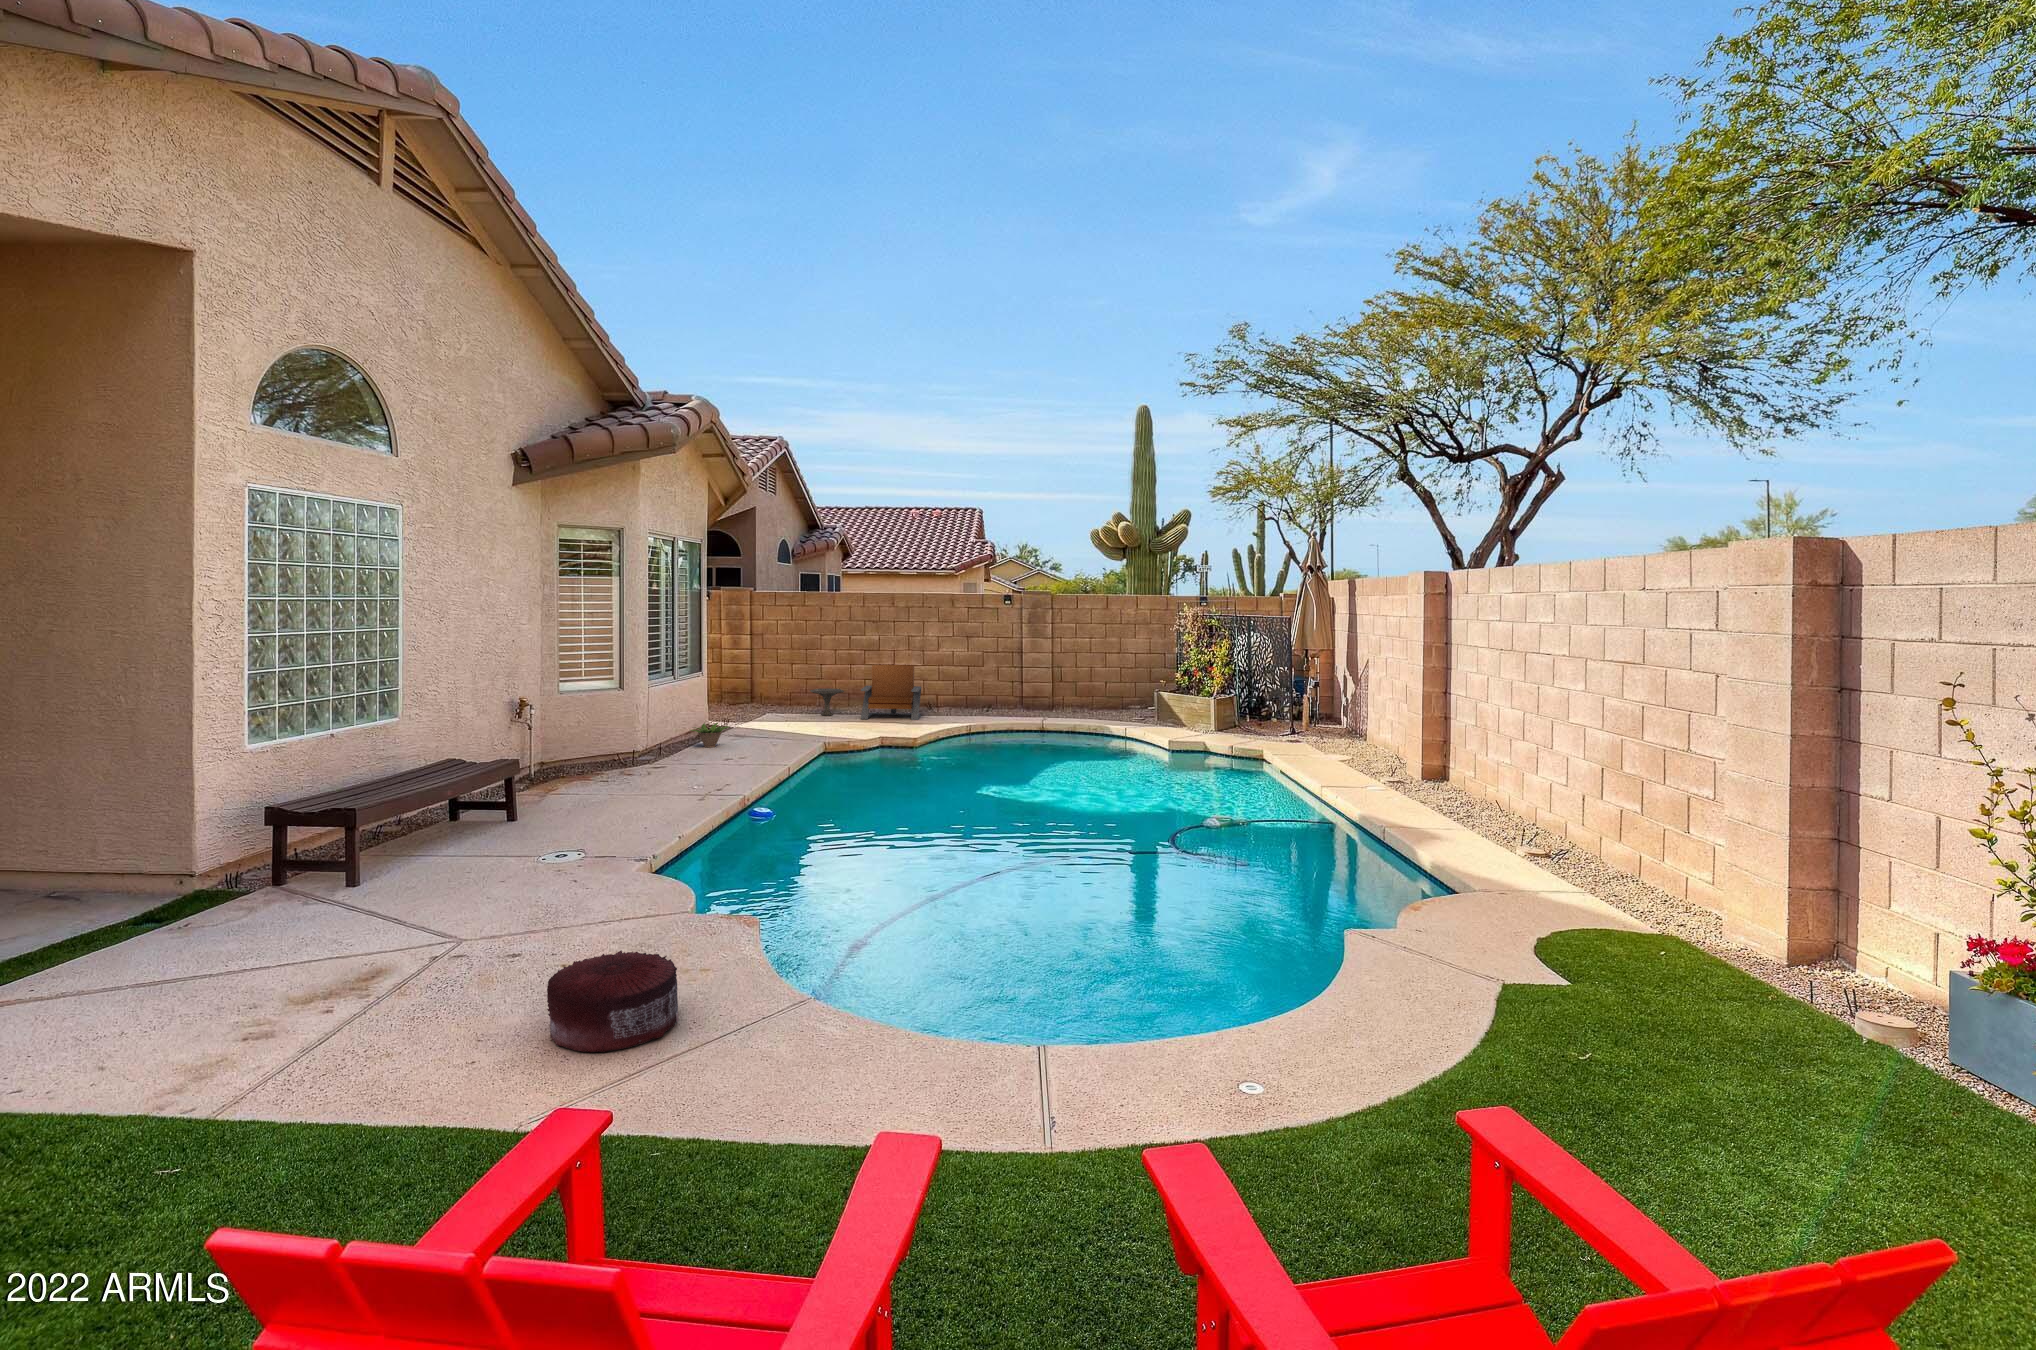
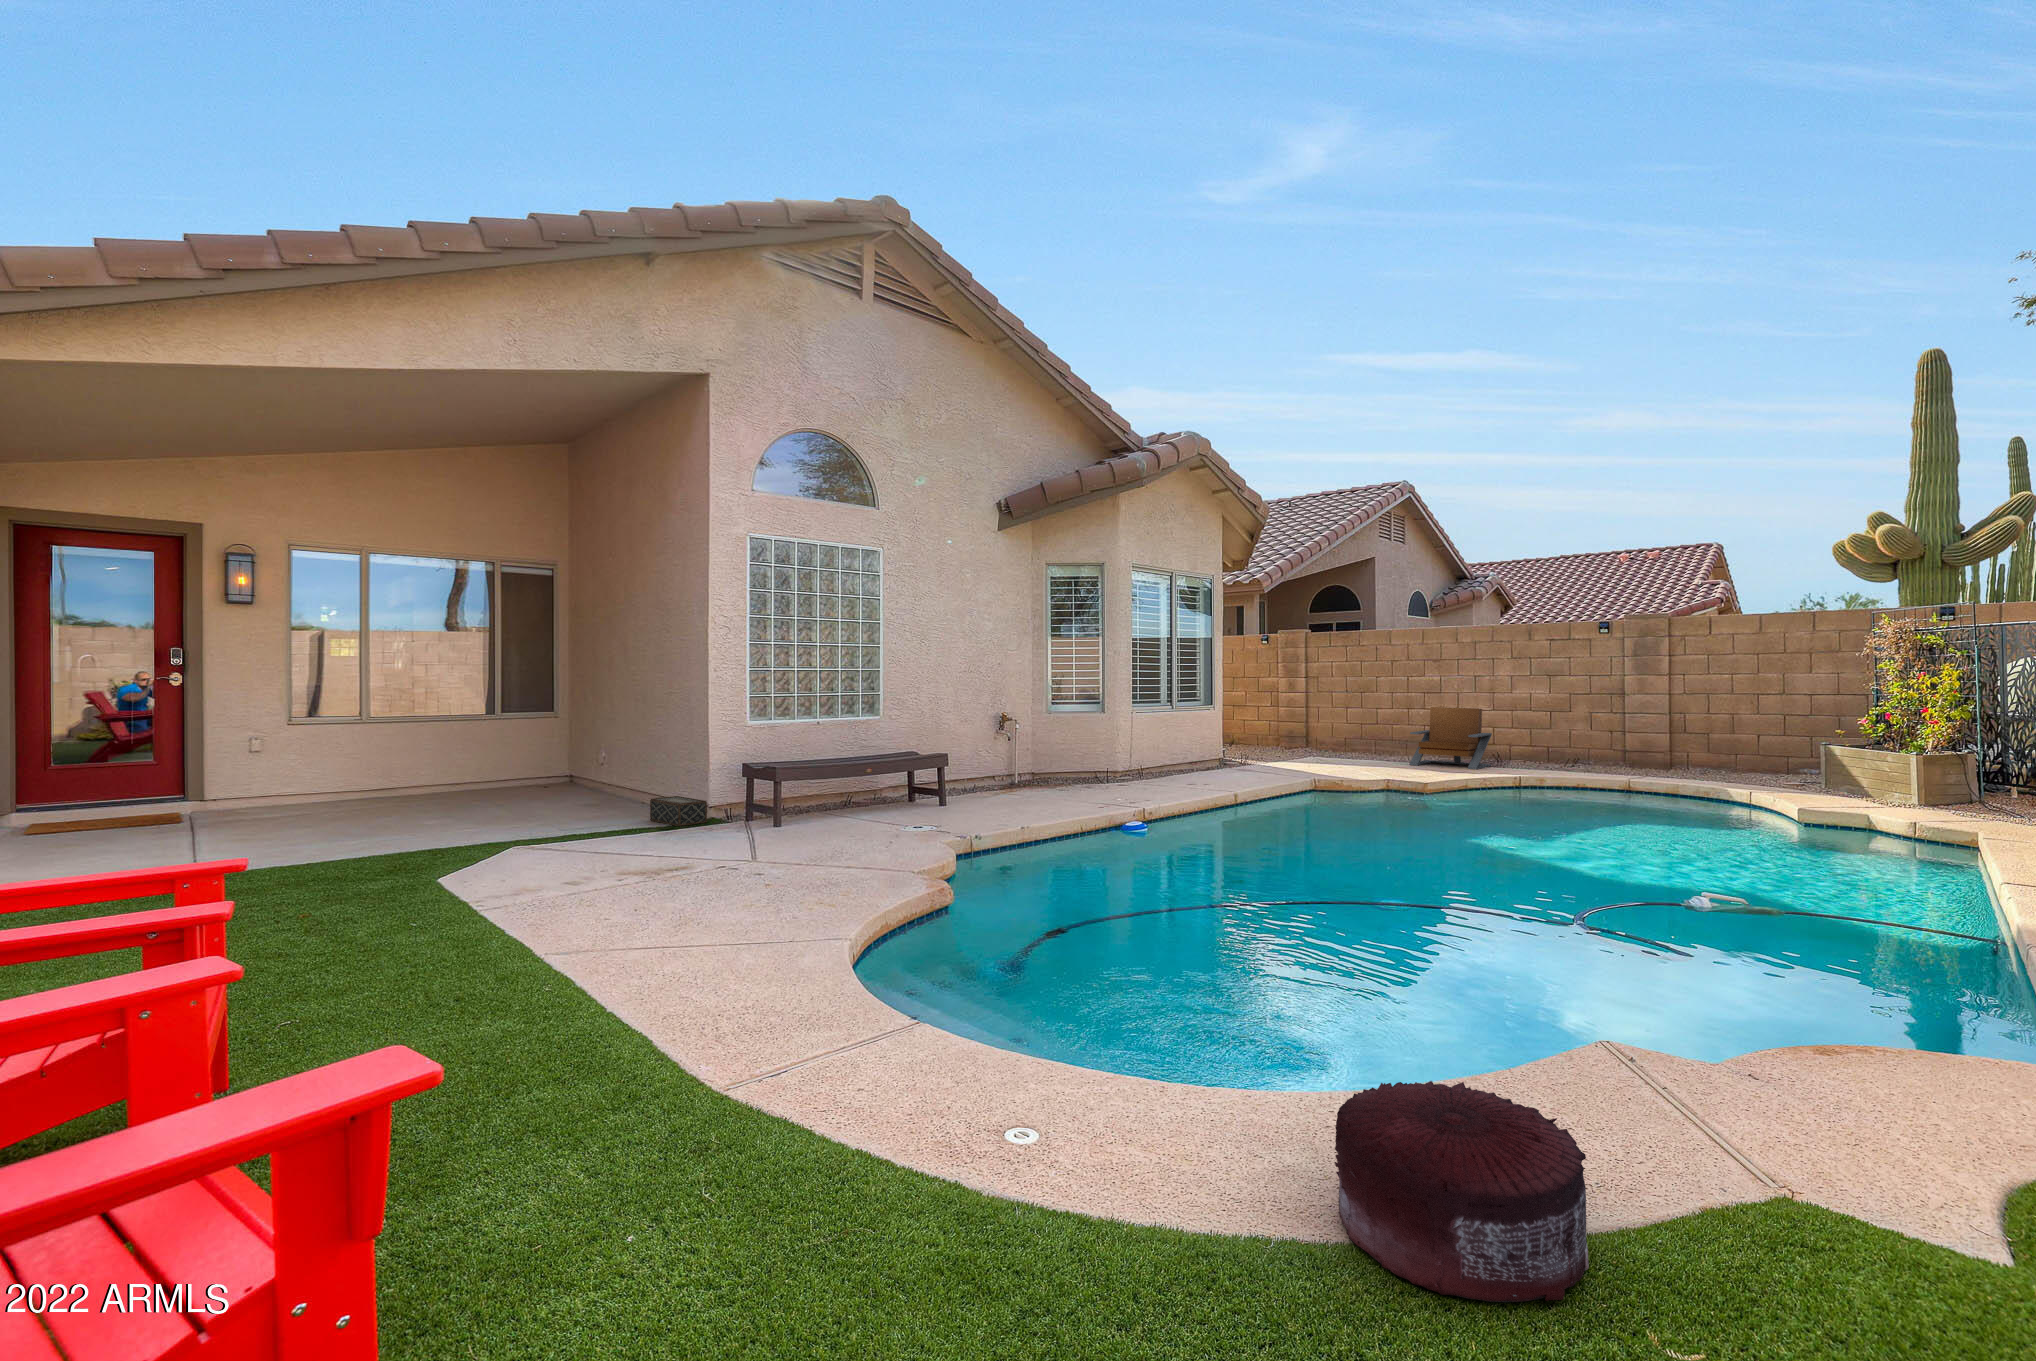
side table: present [810,688,844,716] -> none [1362,732,1400,760]
decorative plant: present [691,723,729,747] -> none [1188,751,1228,775]
woven basket: none [131,863,242,905] -> present [650,796,707,826]
pouf: present [547,951,679,1052] -> present [1335,1081,1589,1302]

